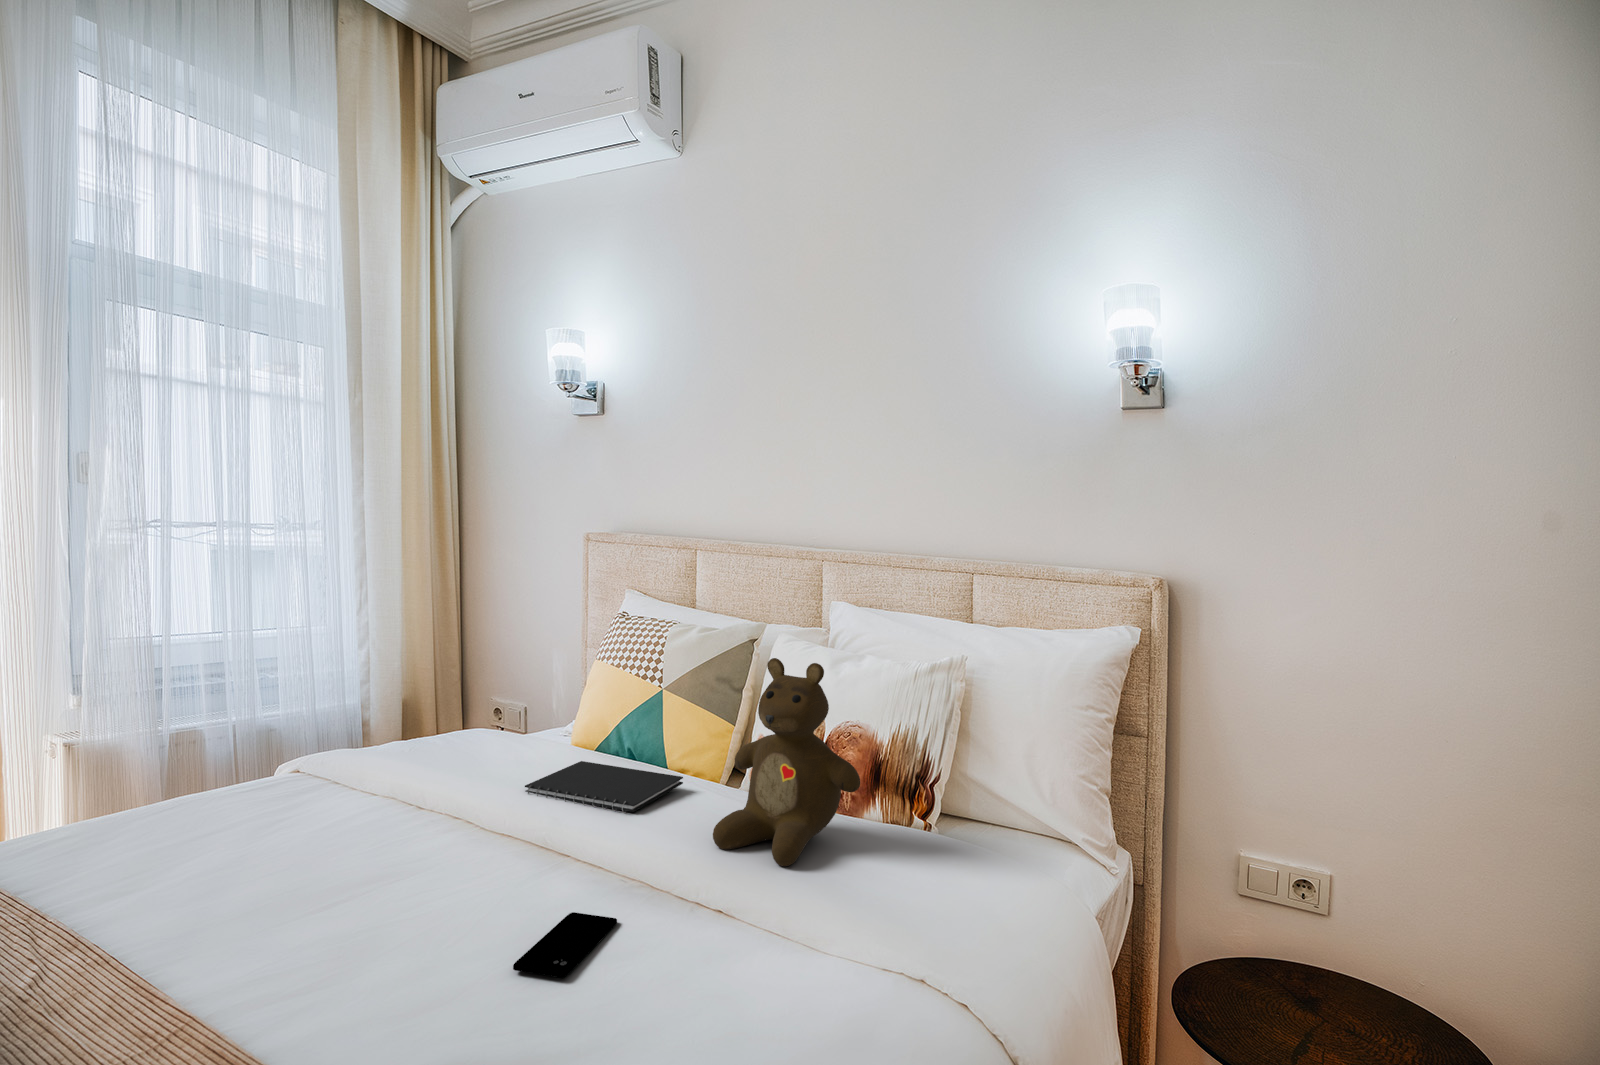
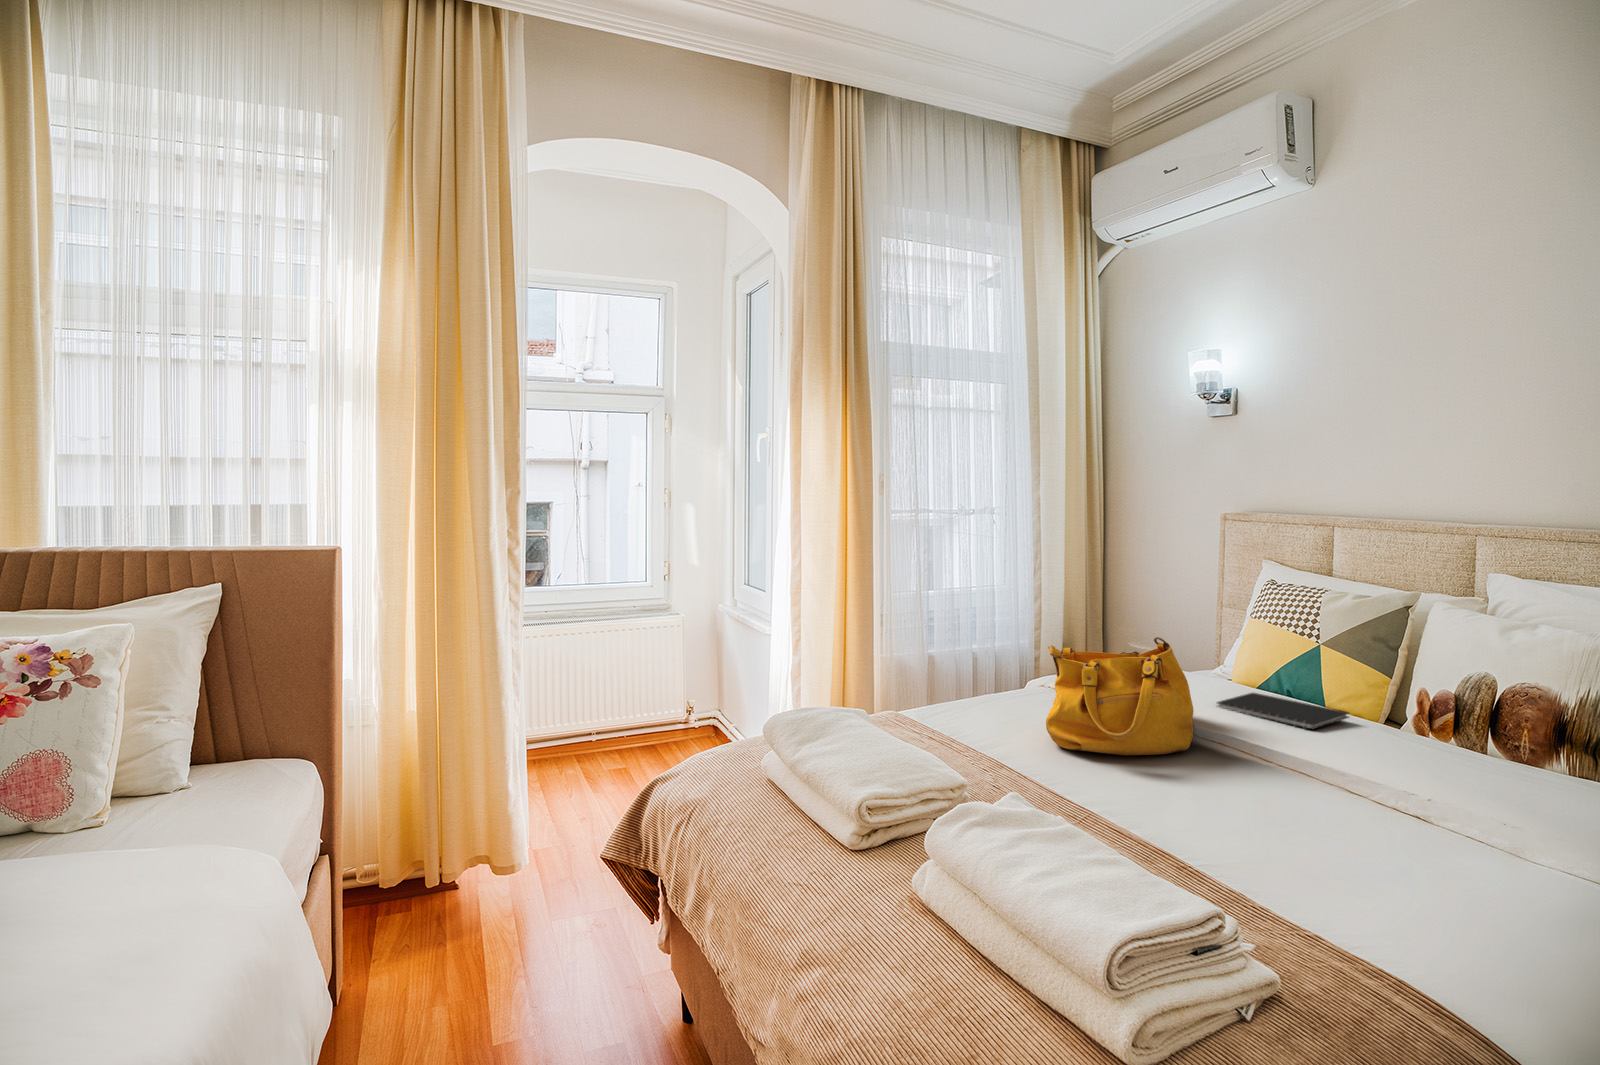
teddy bear: present [713,658,860,866] -> none [1392,623,1543,781]
handbag: none [199,705,467,925] -> present [1046,637,1194,755]
smartphone: present [513,912,617,978] -> none [1255,780,1321,810]

